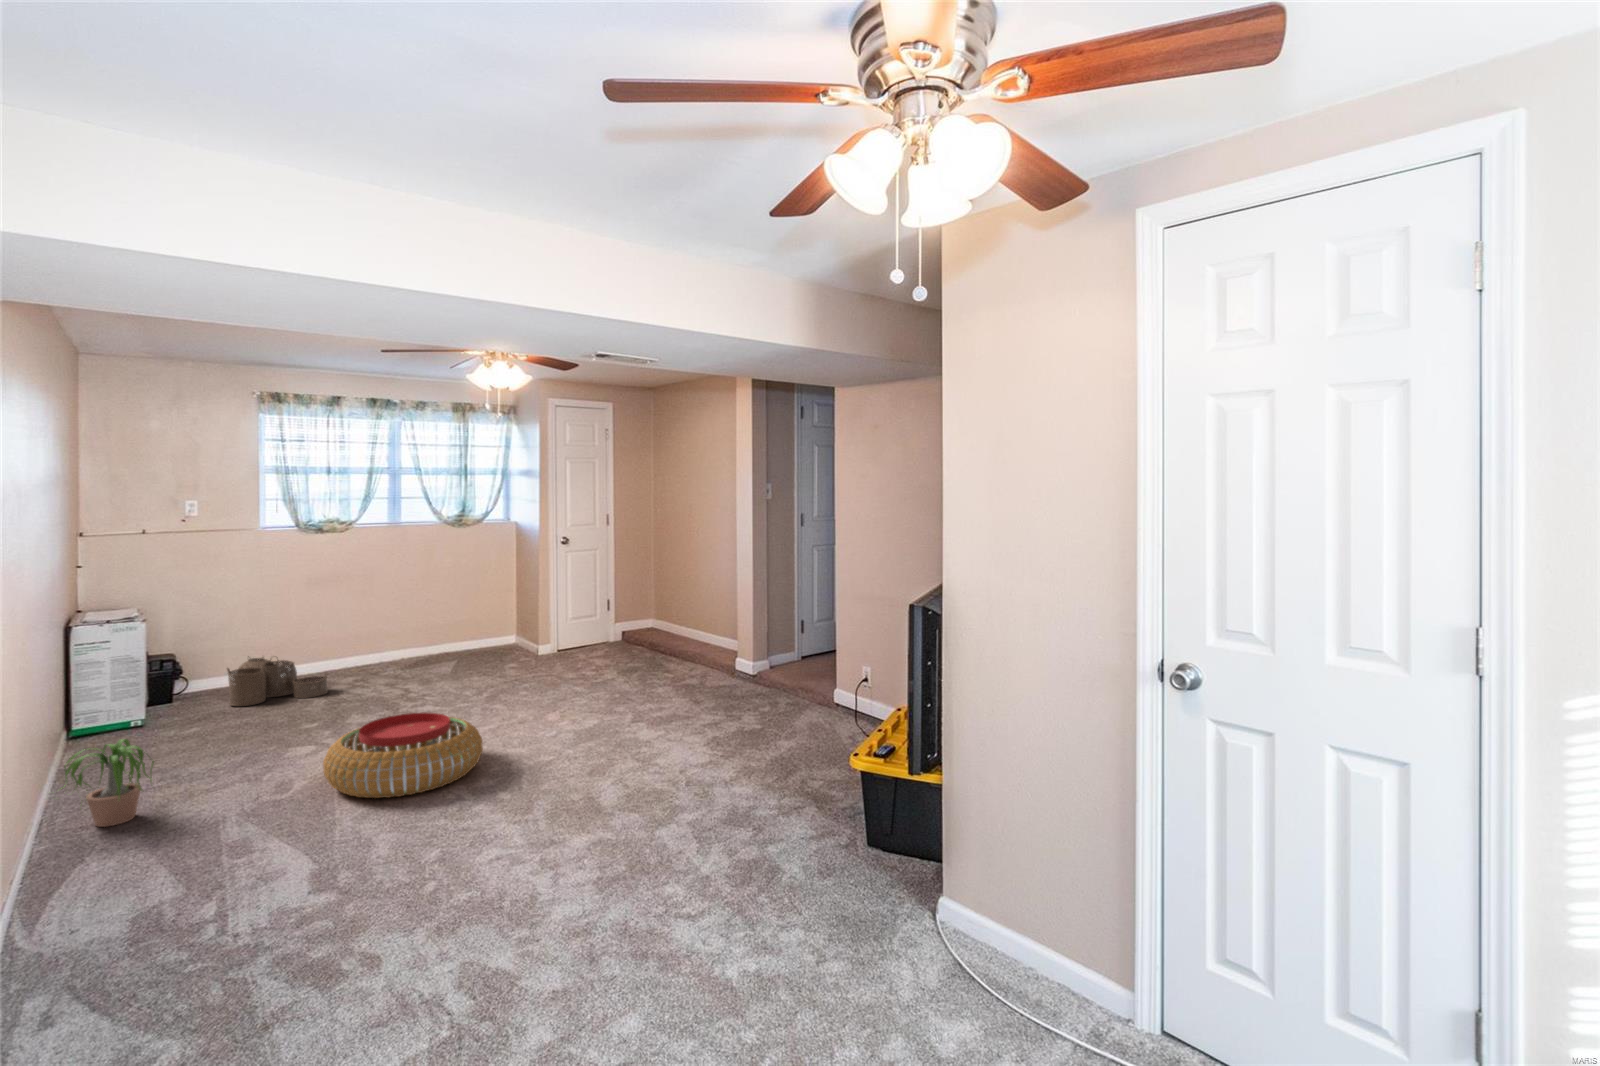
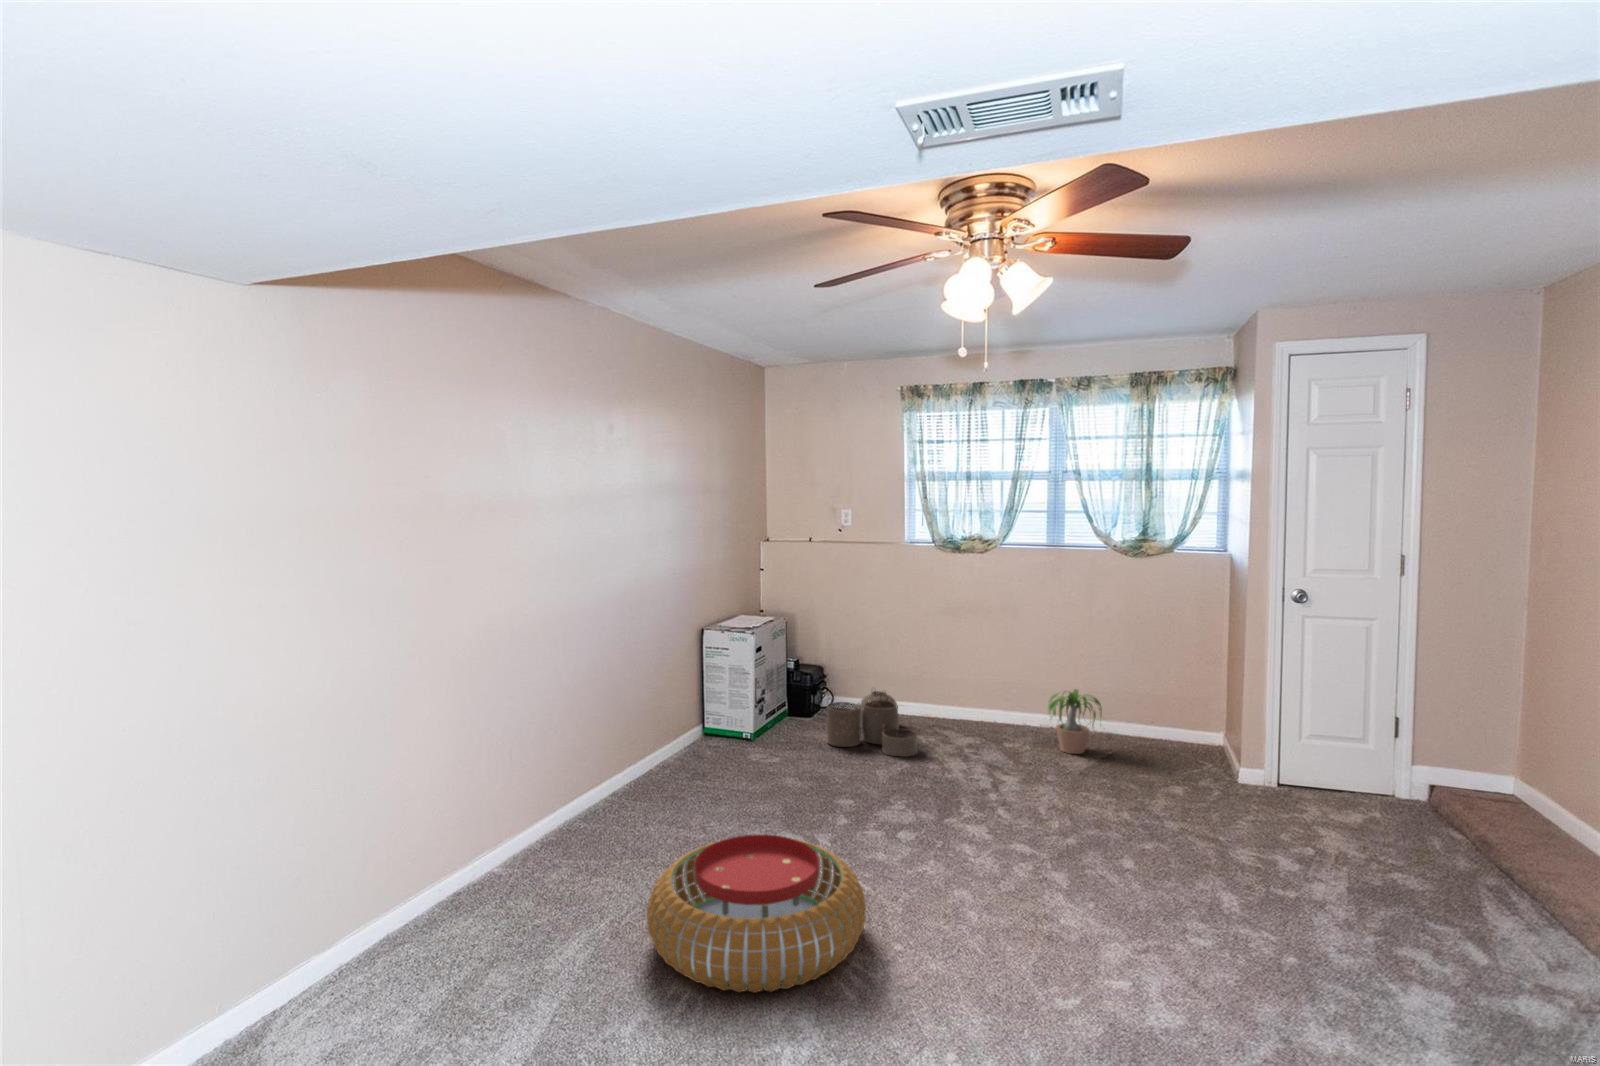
potted plant: present [64,739,154,827] -> present [1048,689,1102,754]

